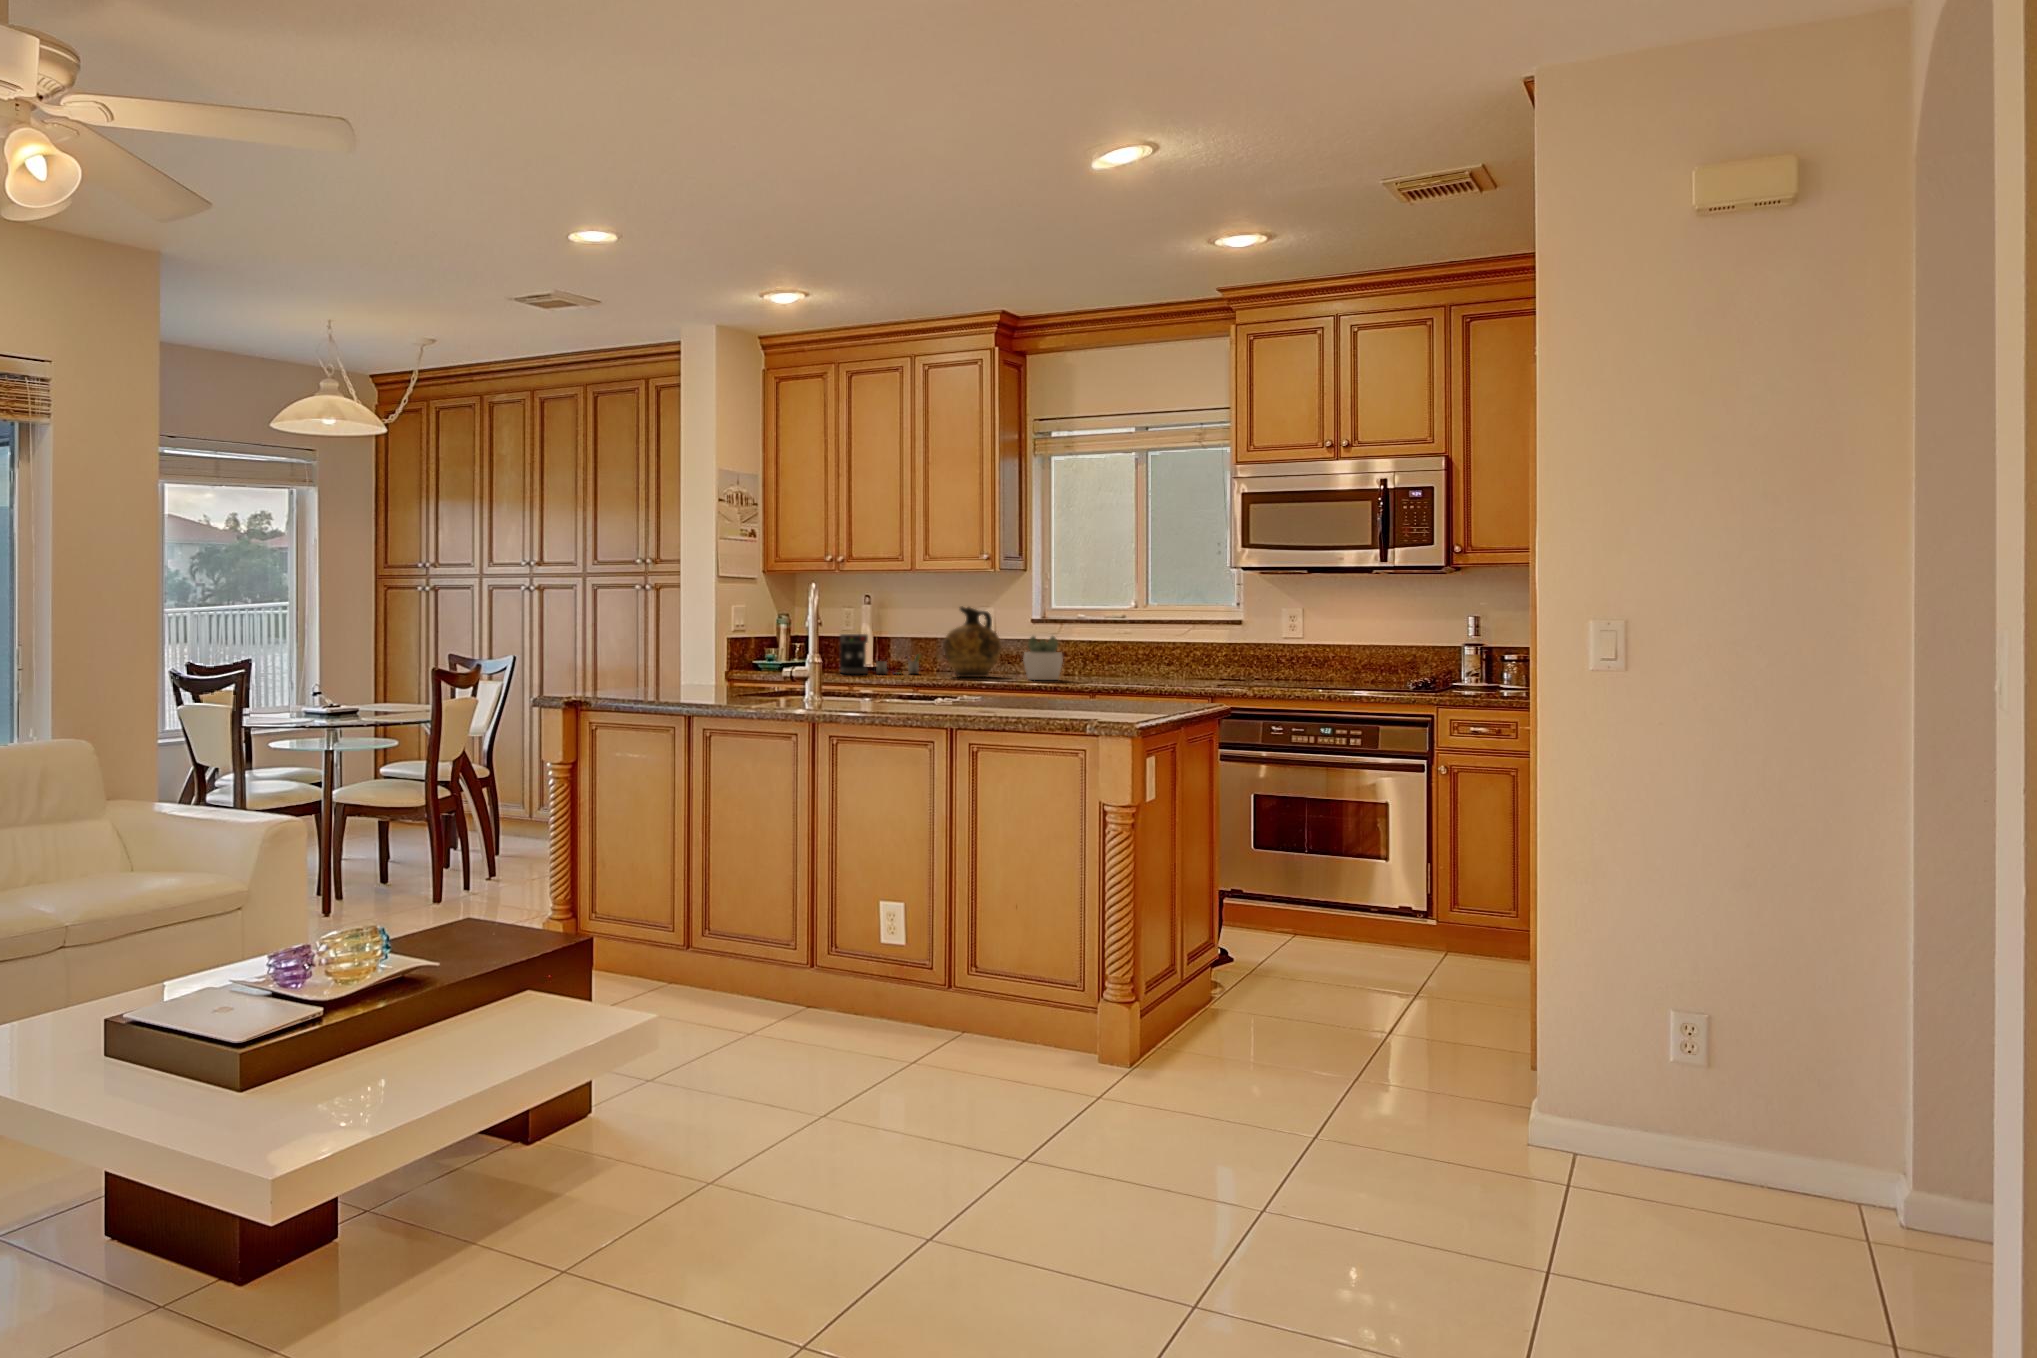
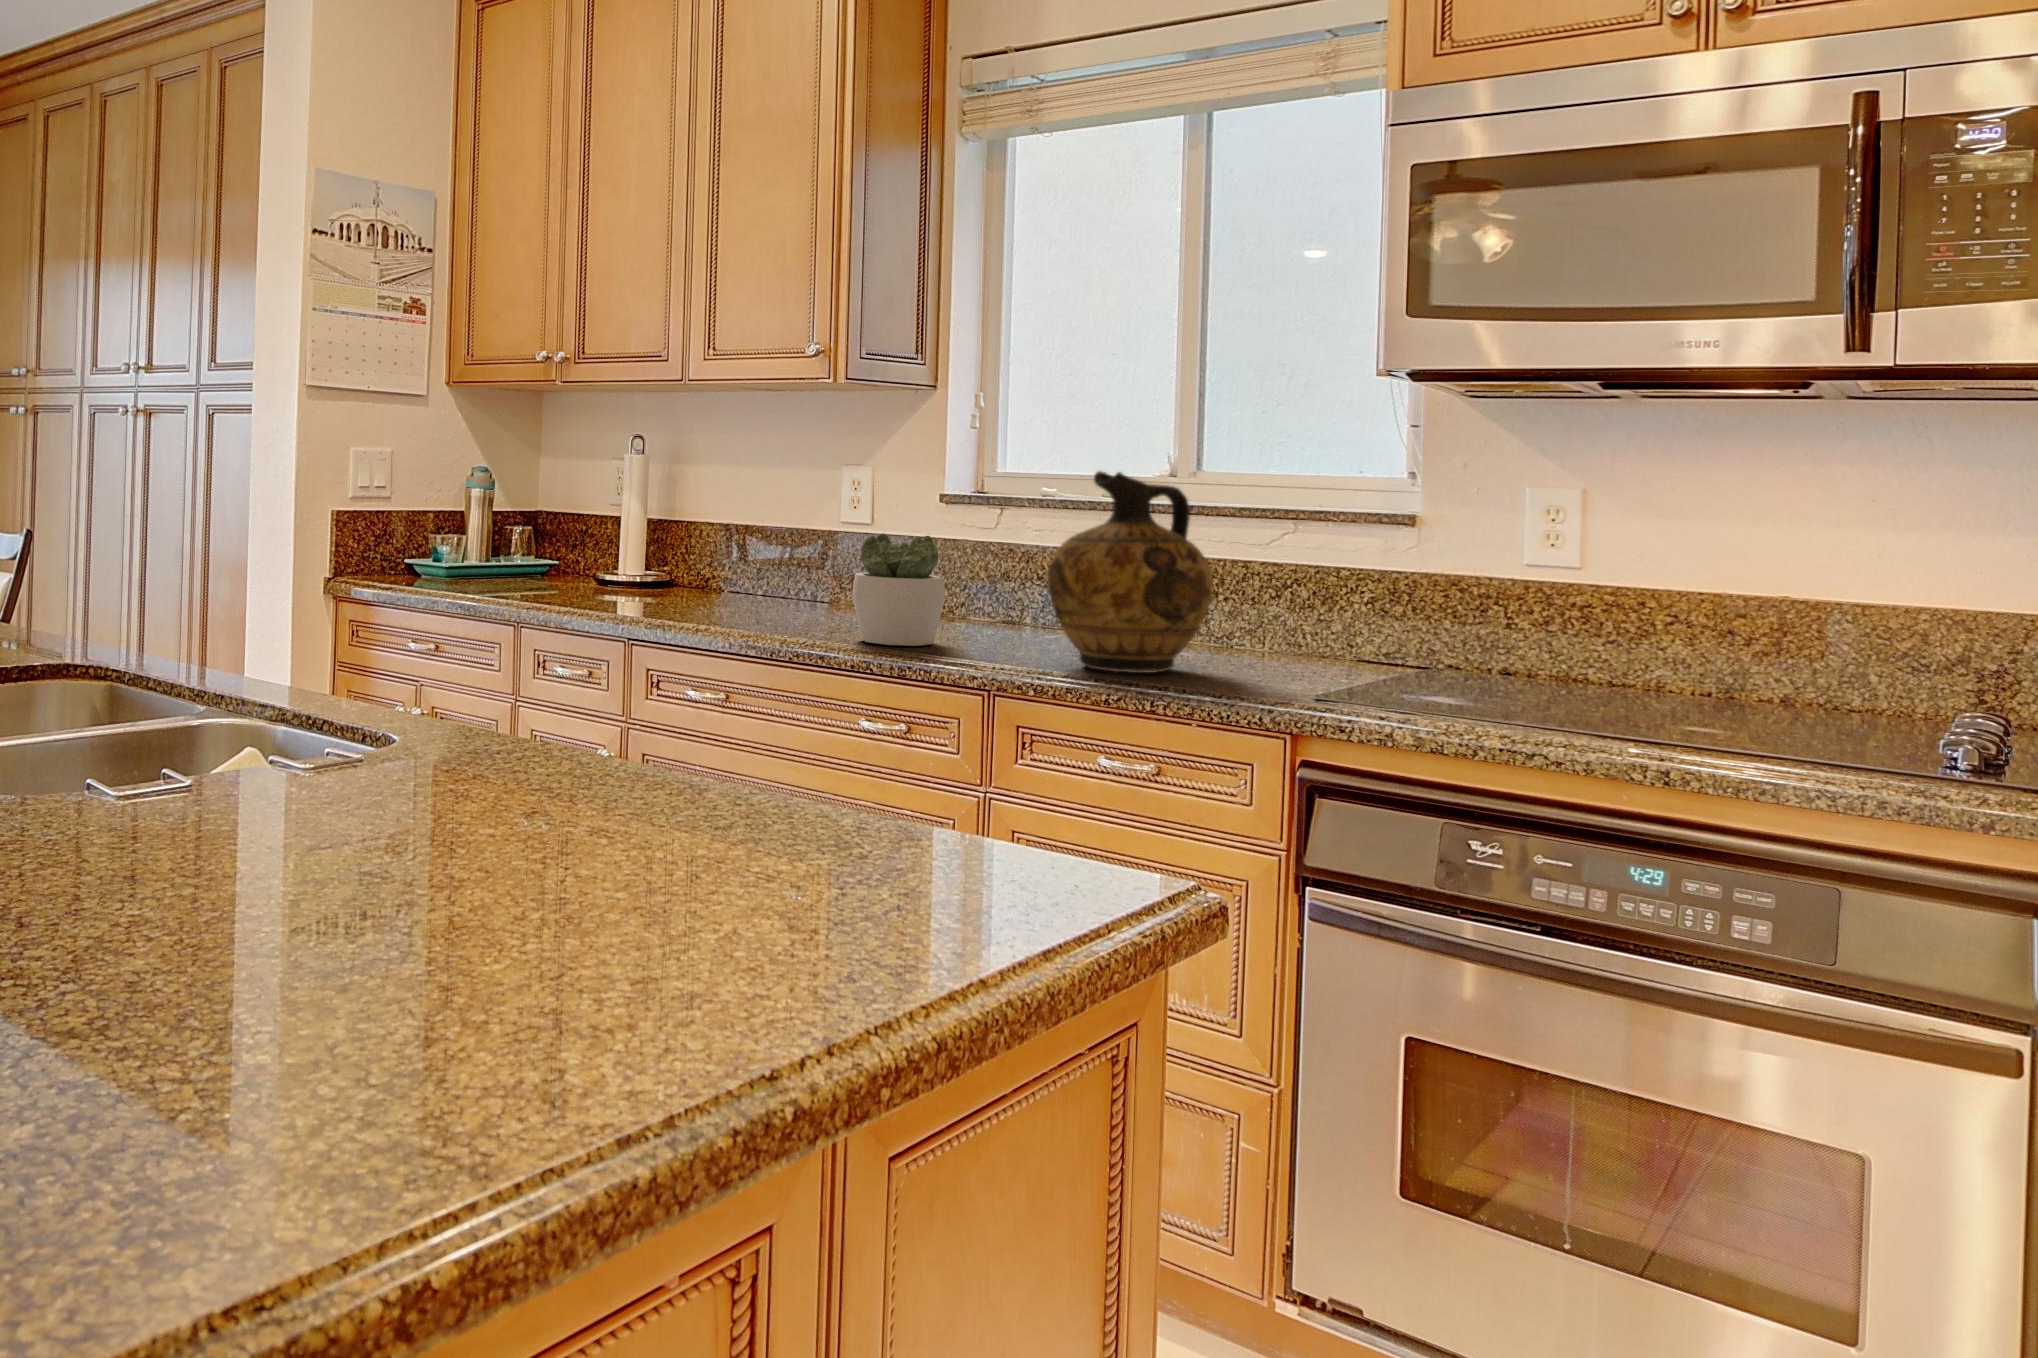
ceramic jug: present [944,606,1001,677] -> present [1047,471,1213,673]
coffee maker: present [840,634,921,674] -> none [520,512,692,605]

